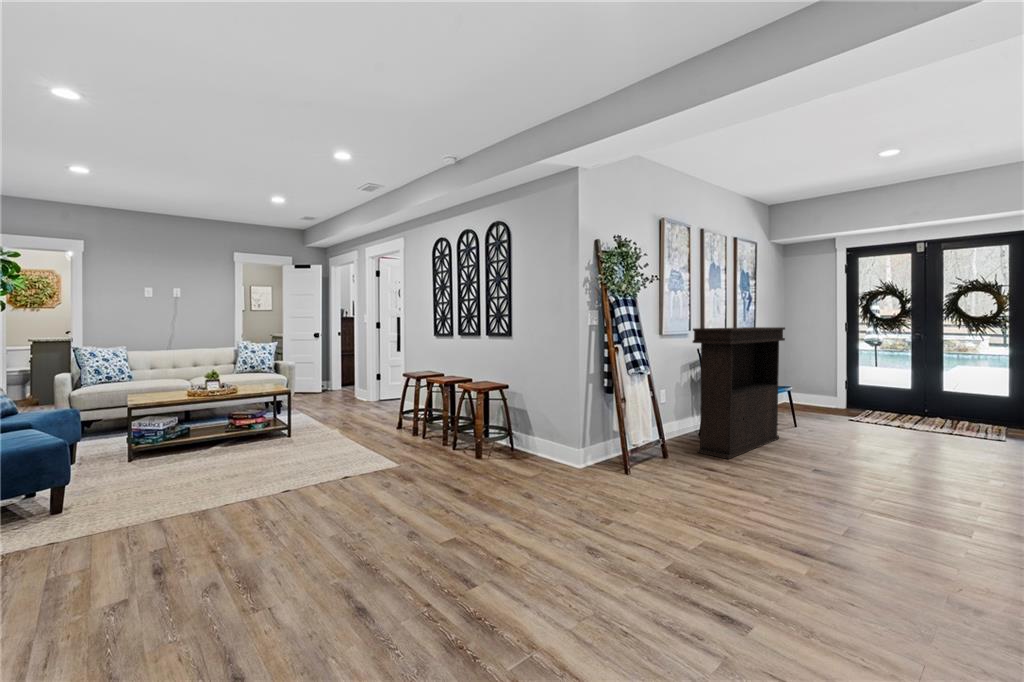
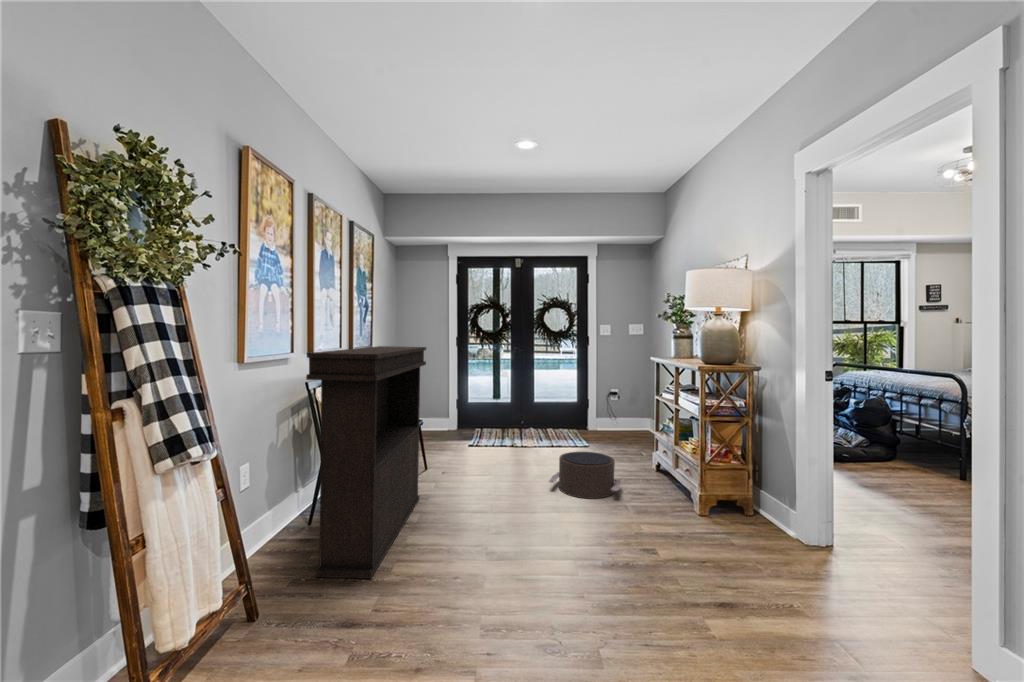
pouf: none [907,426,1001,467] -> present [549,452,621,499]

